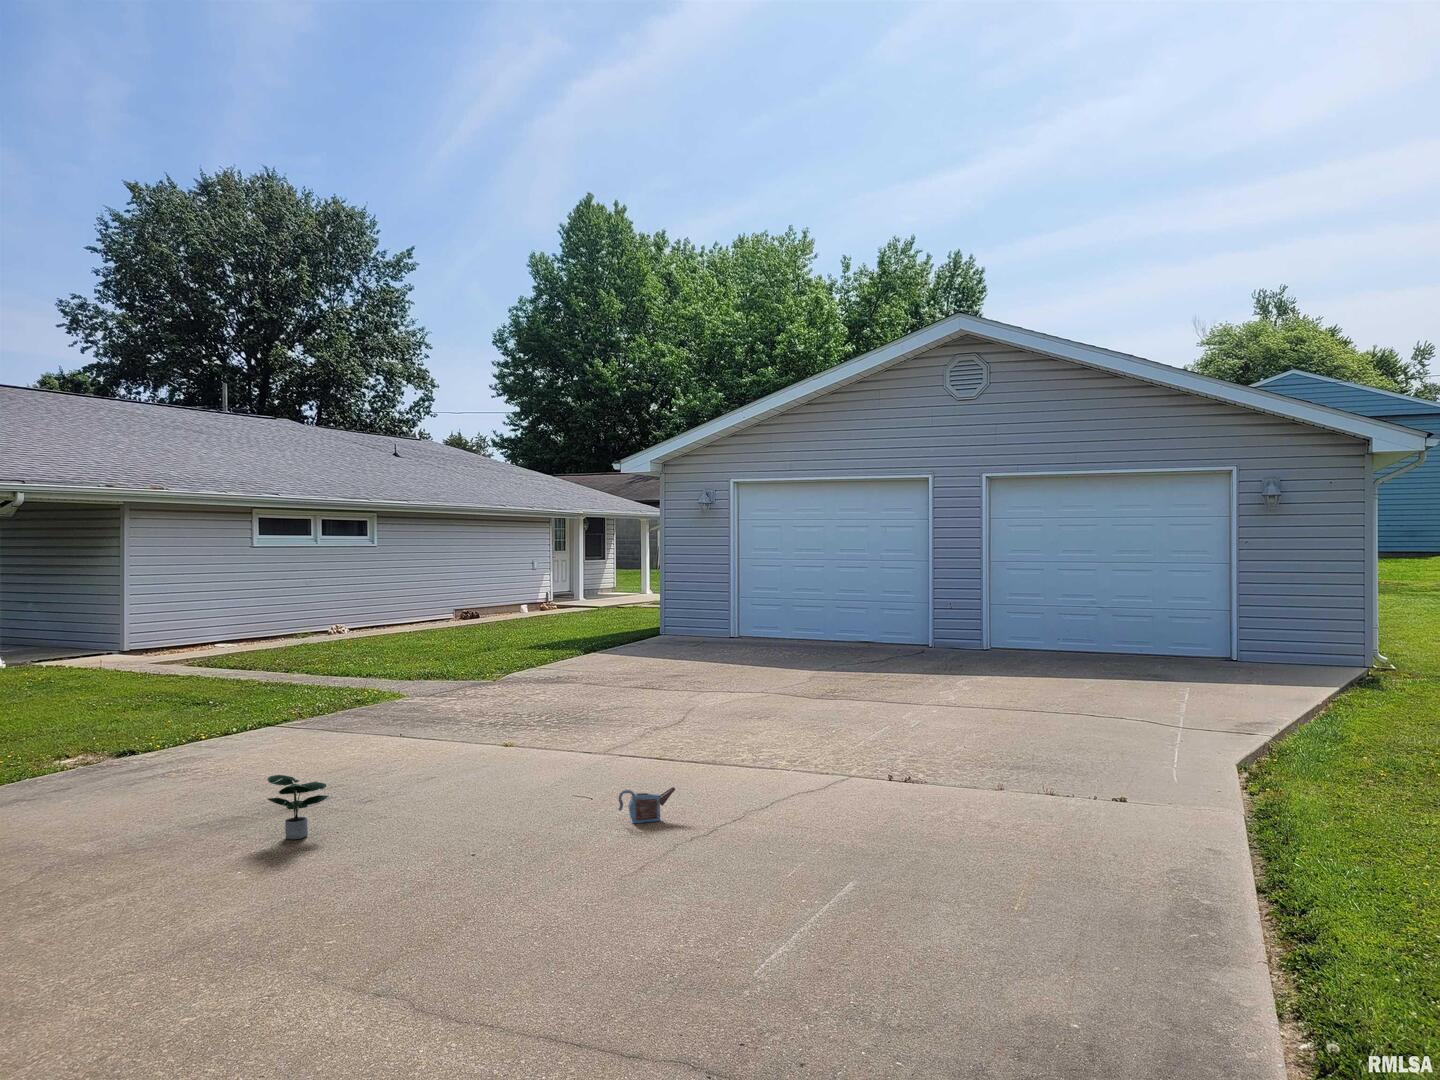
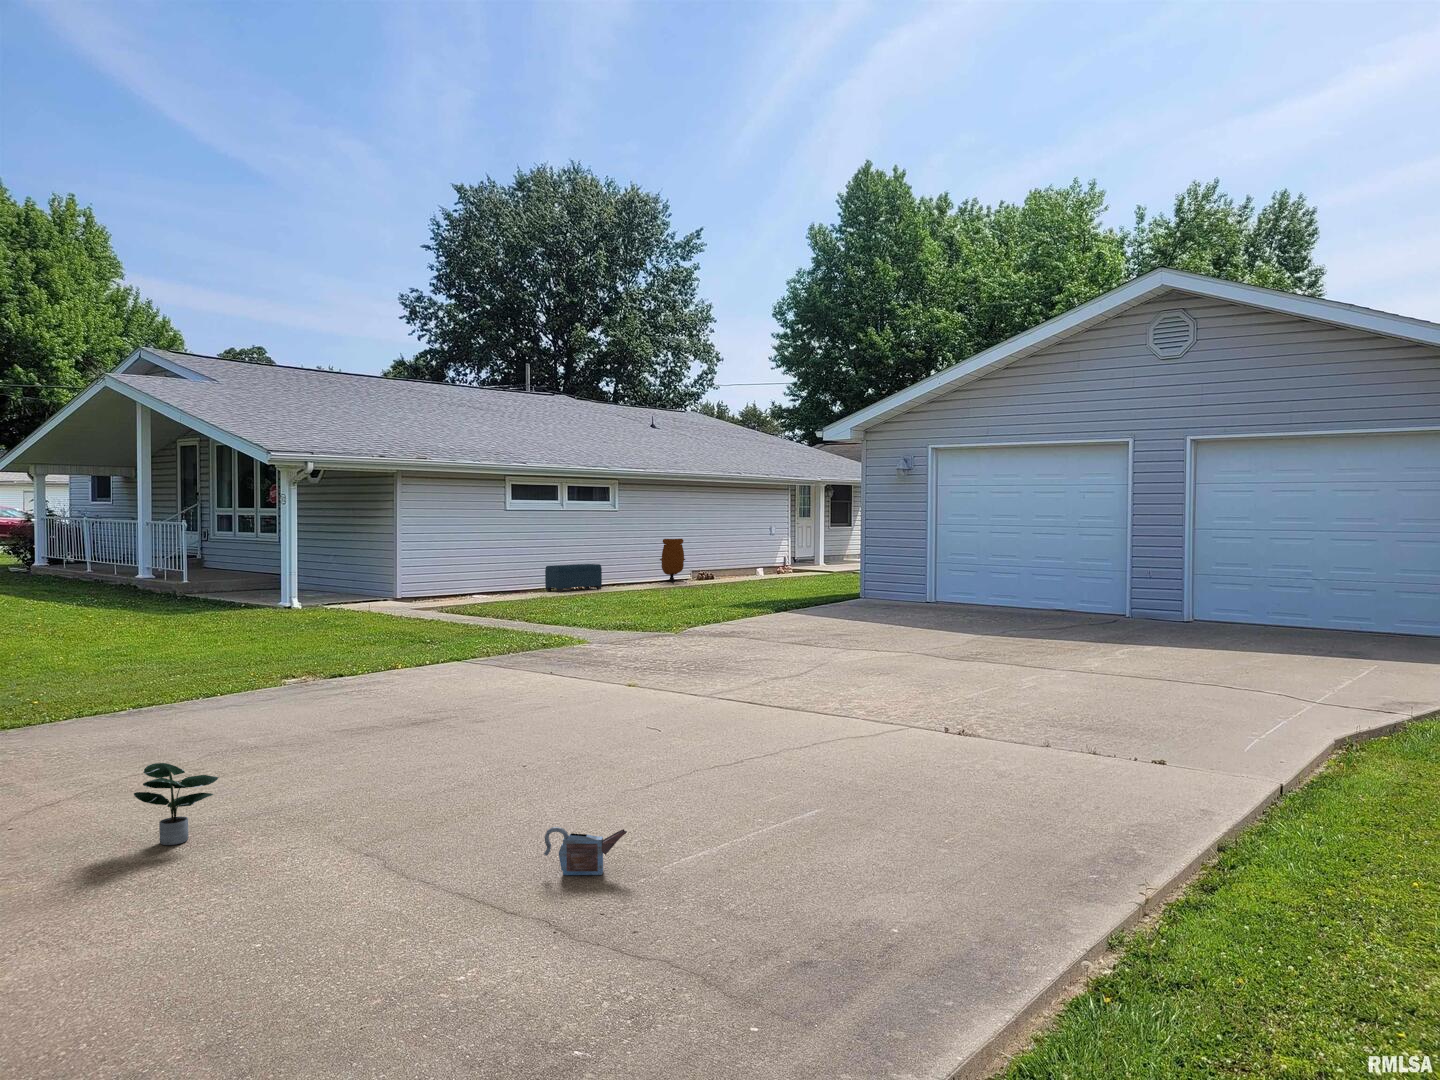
lounge chair: none [433,576,462,622] -> present [660,539,687,584]
bench: none [321,604,380,634] -> present [545,564,602,592]

